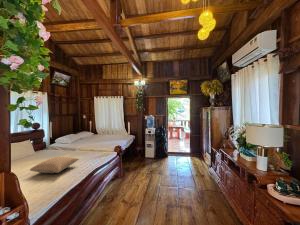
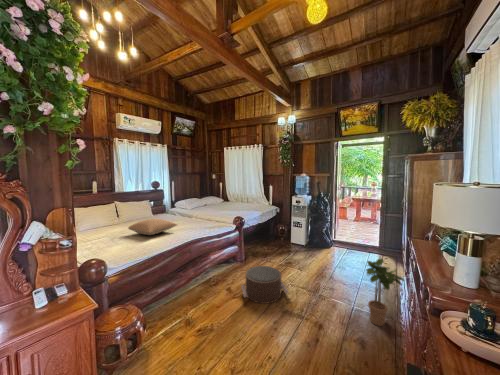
potted plant: none [204,162,227,199] -> present [366,259,404,326]
pouf: none [134,178,166,205] -> present [242,266,288,304]

